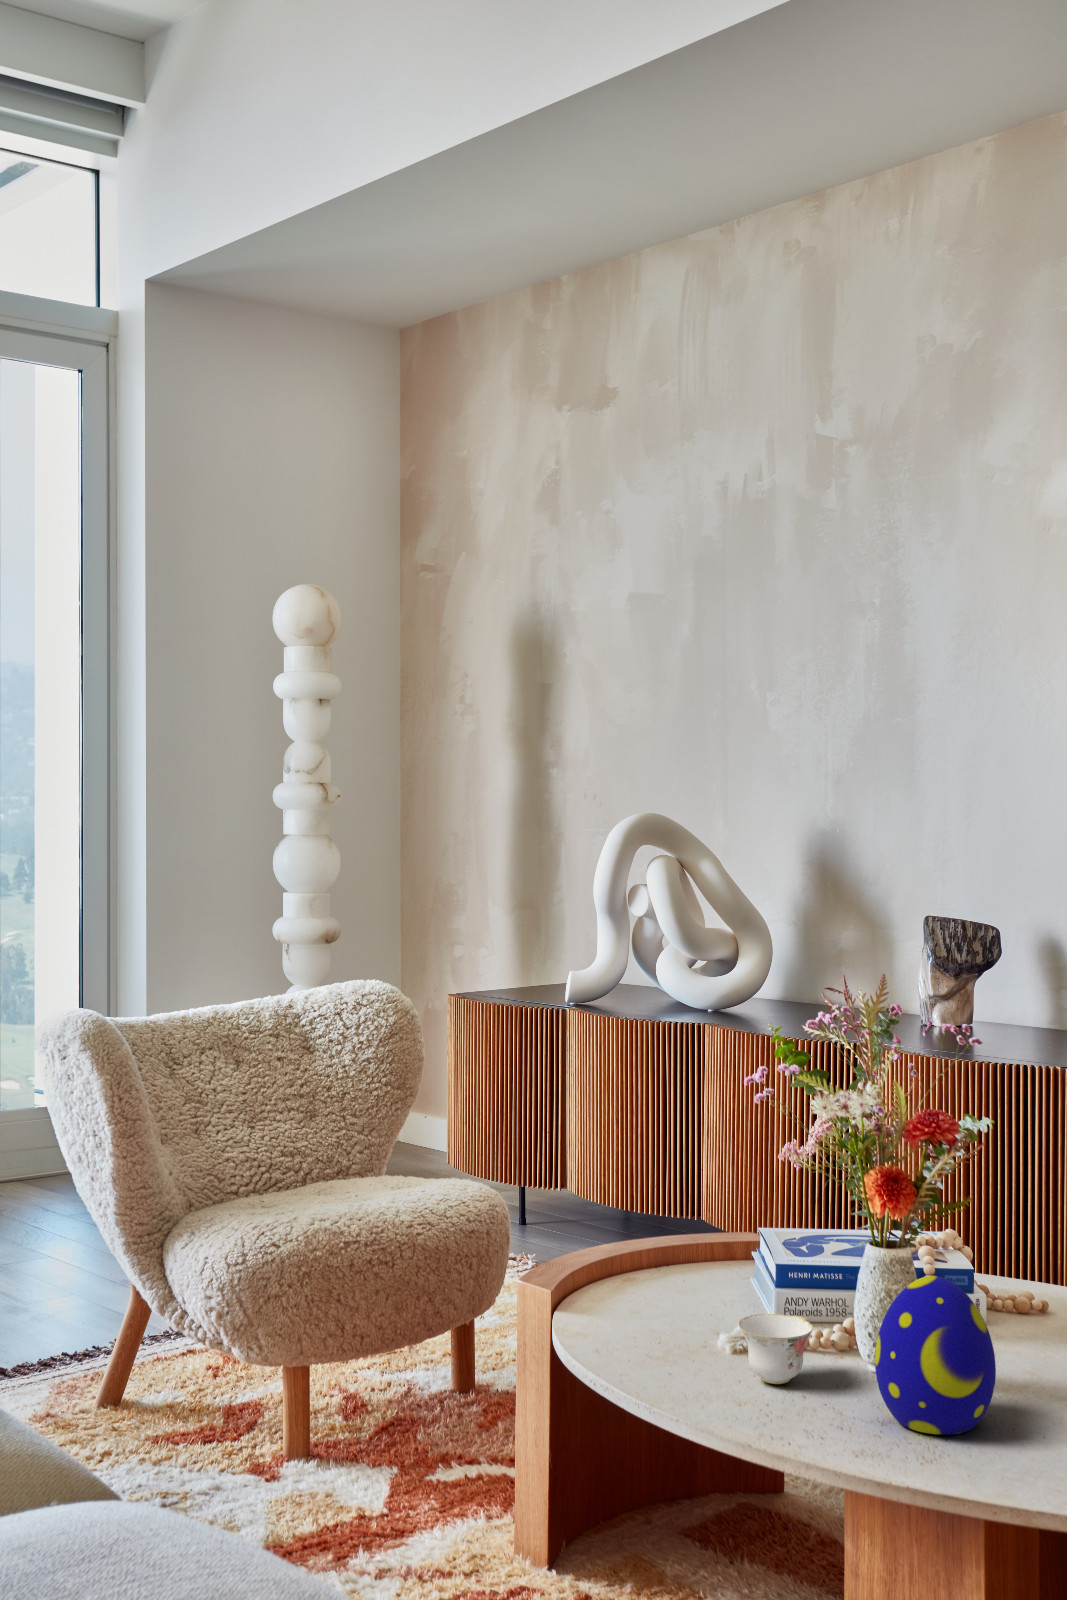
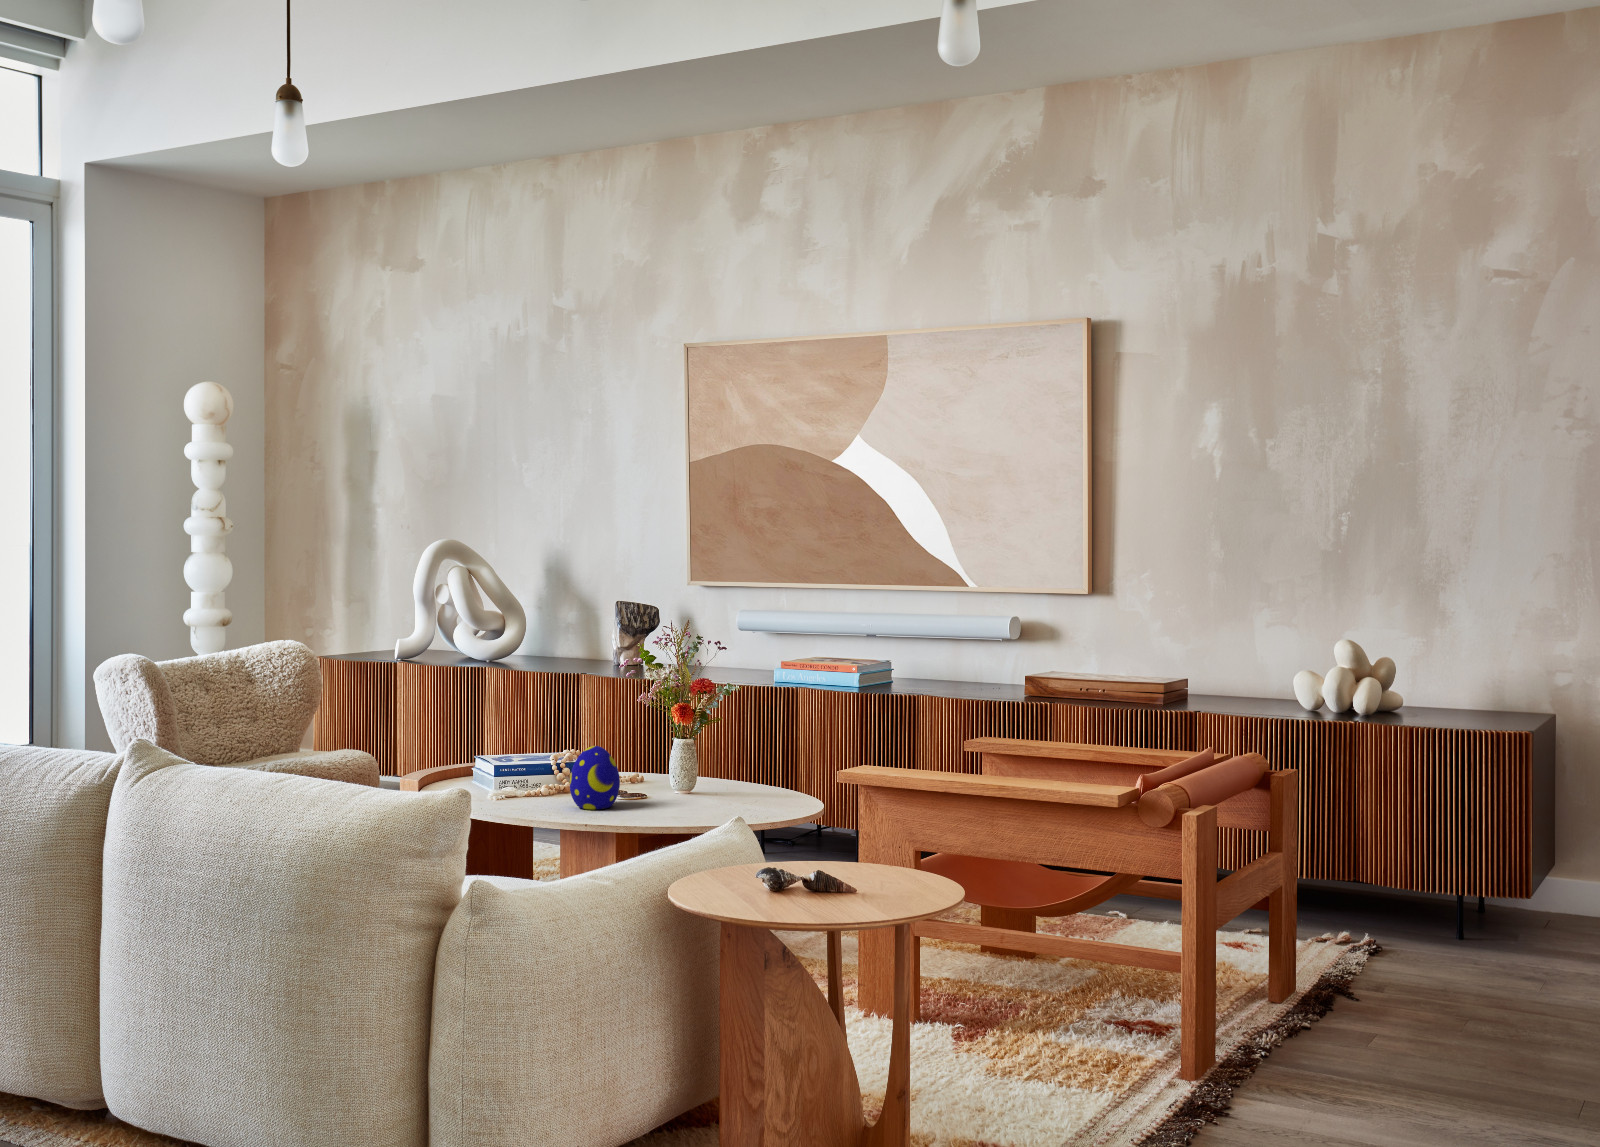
teacup: present [739,1314,813,1384] -> none [510,775,544,802]

